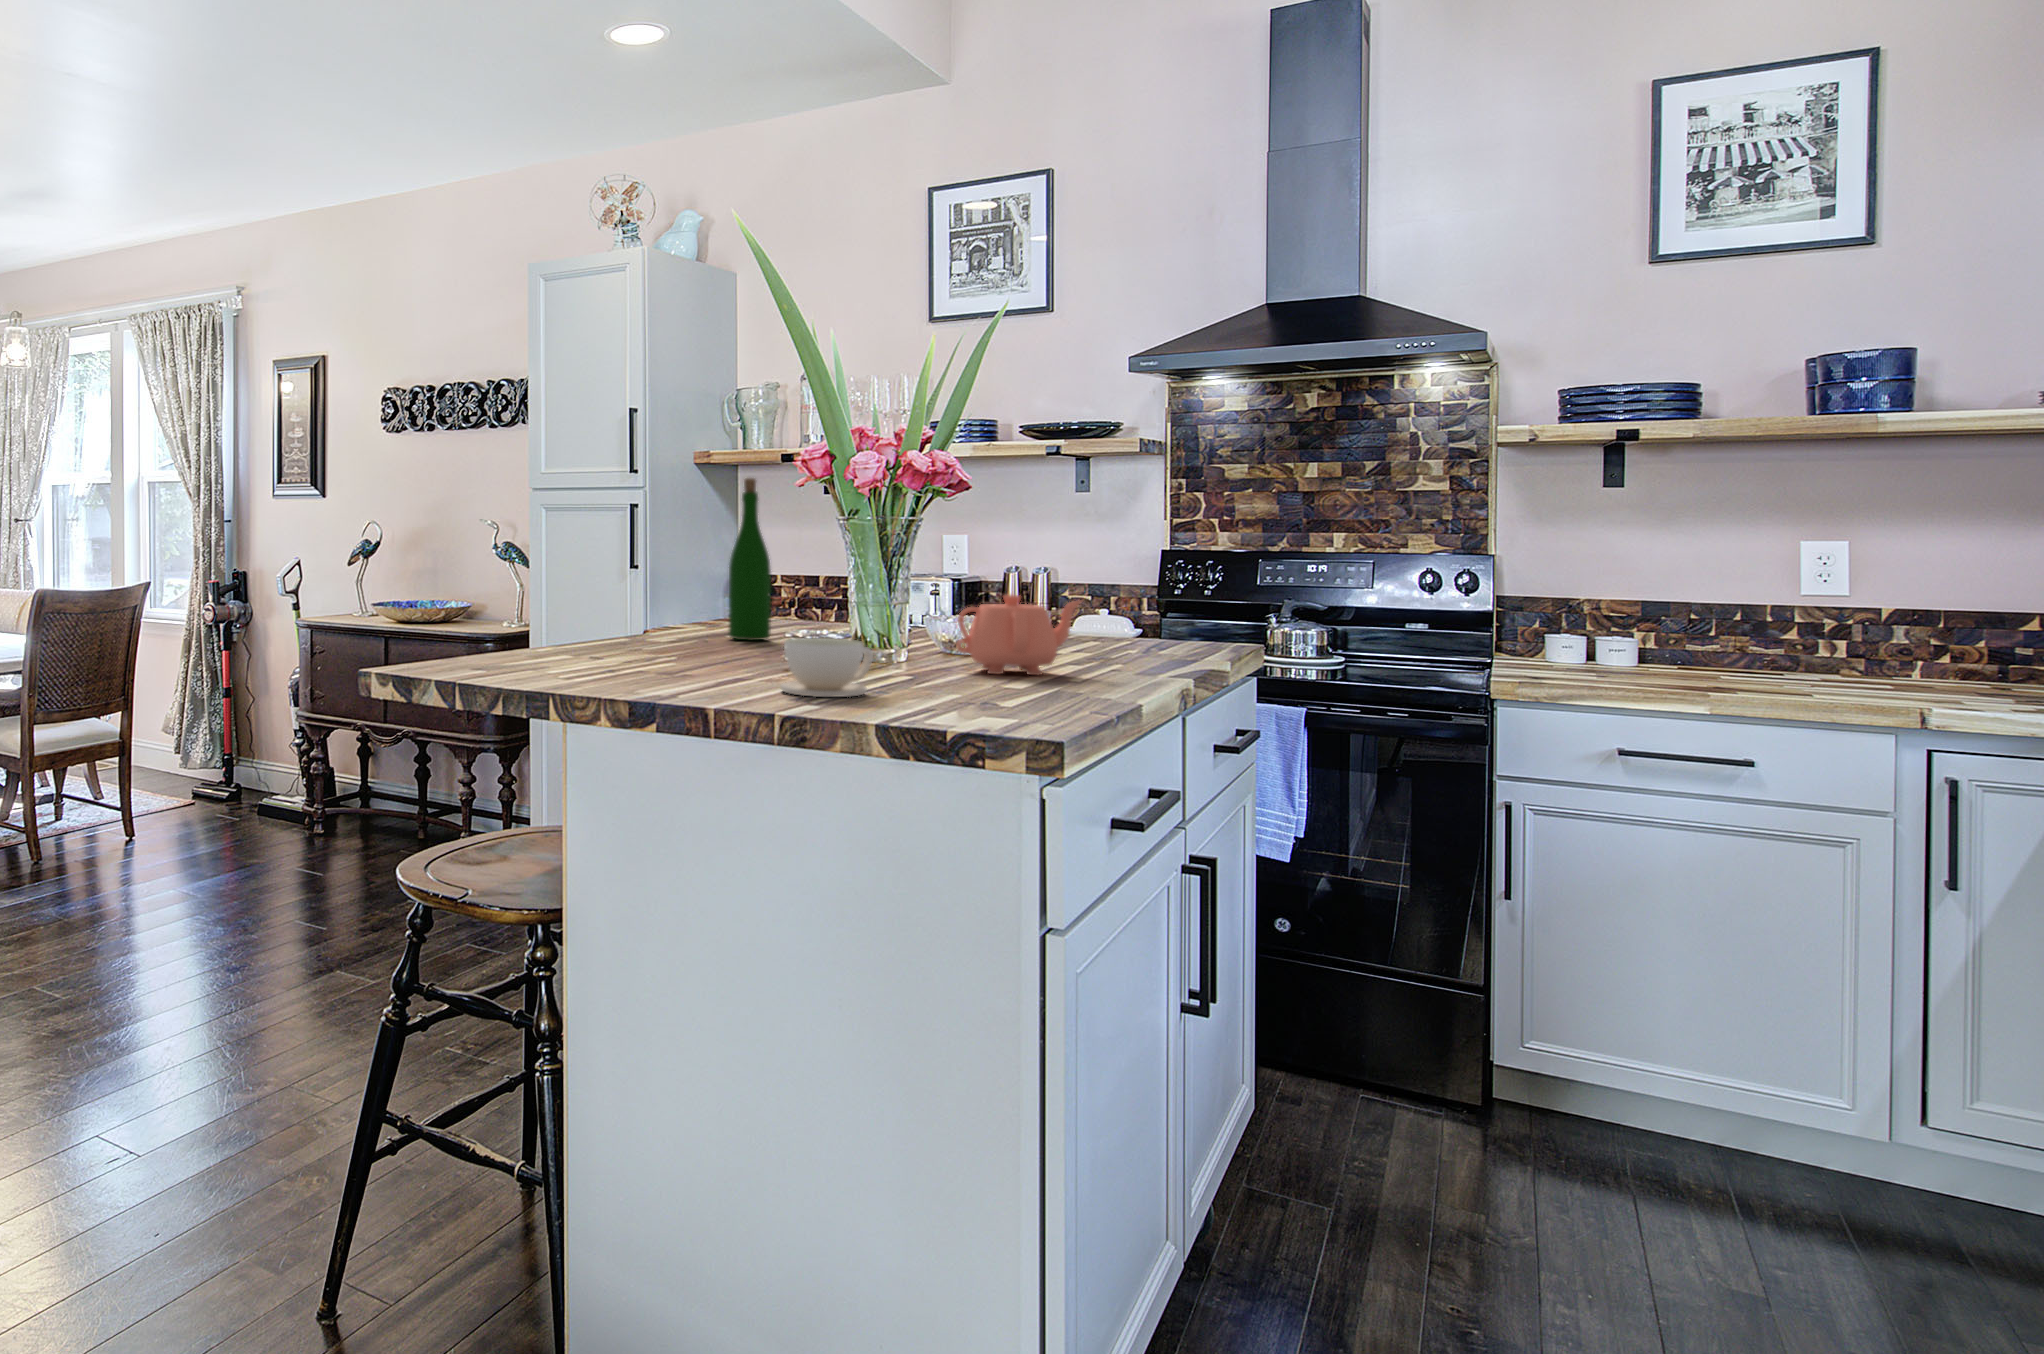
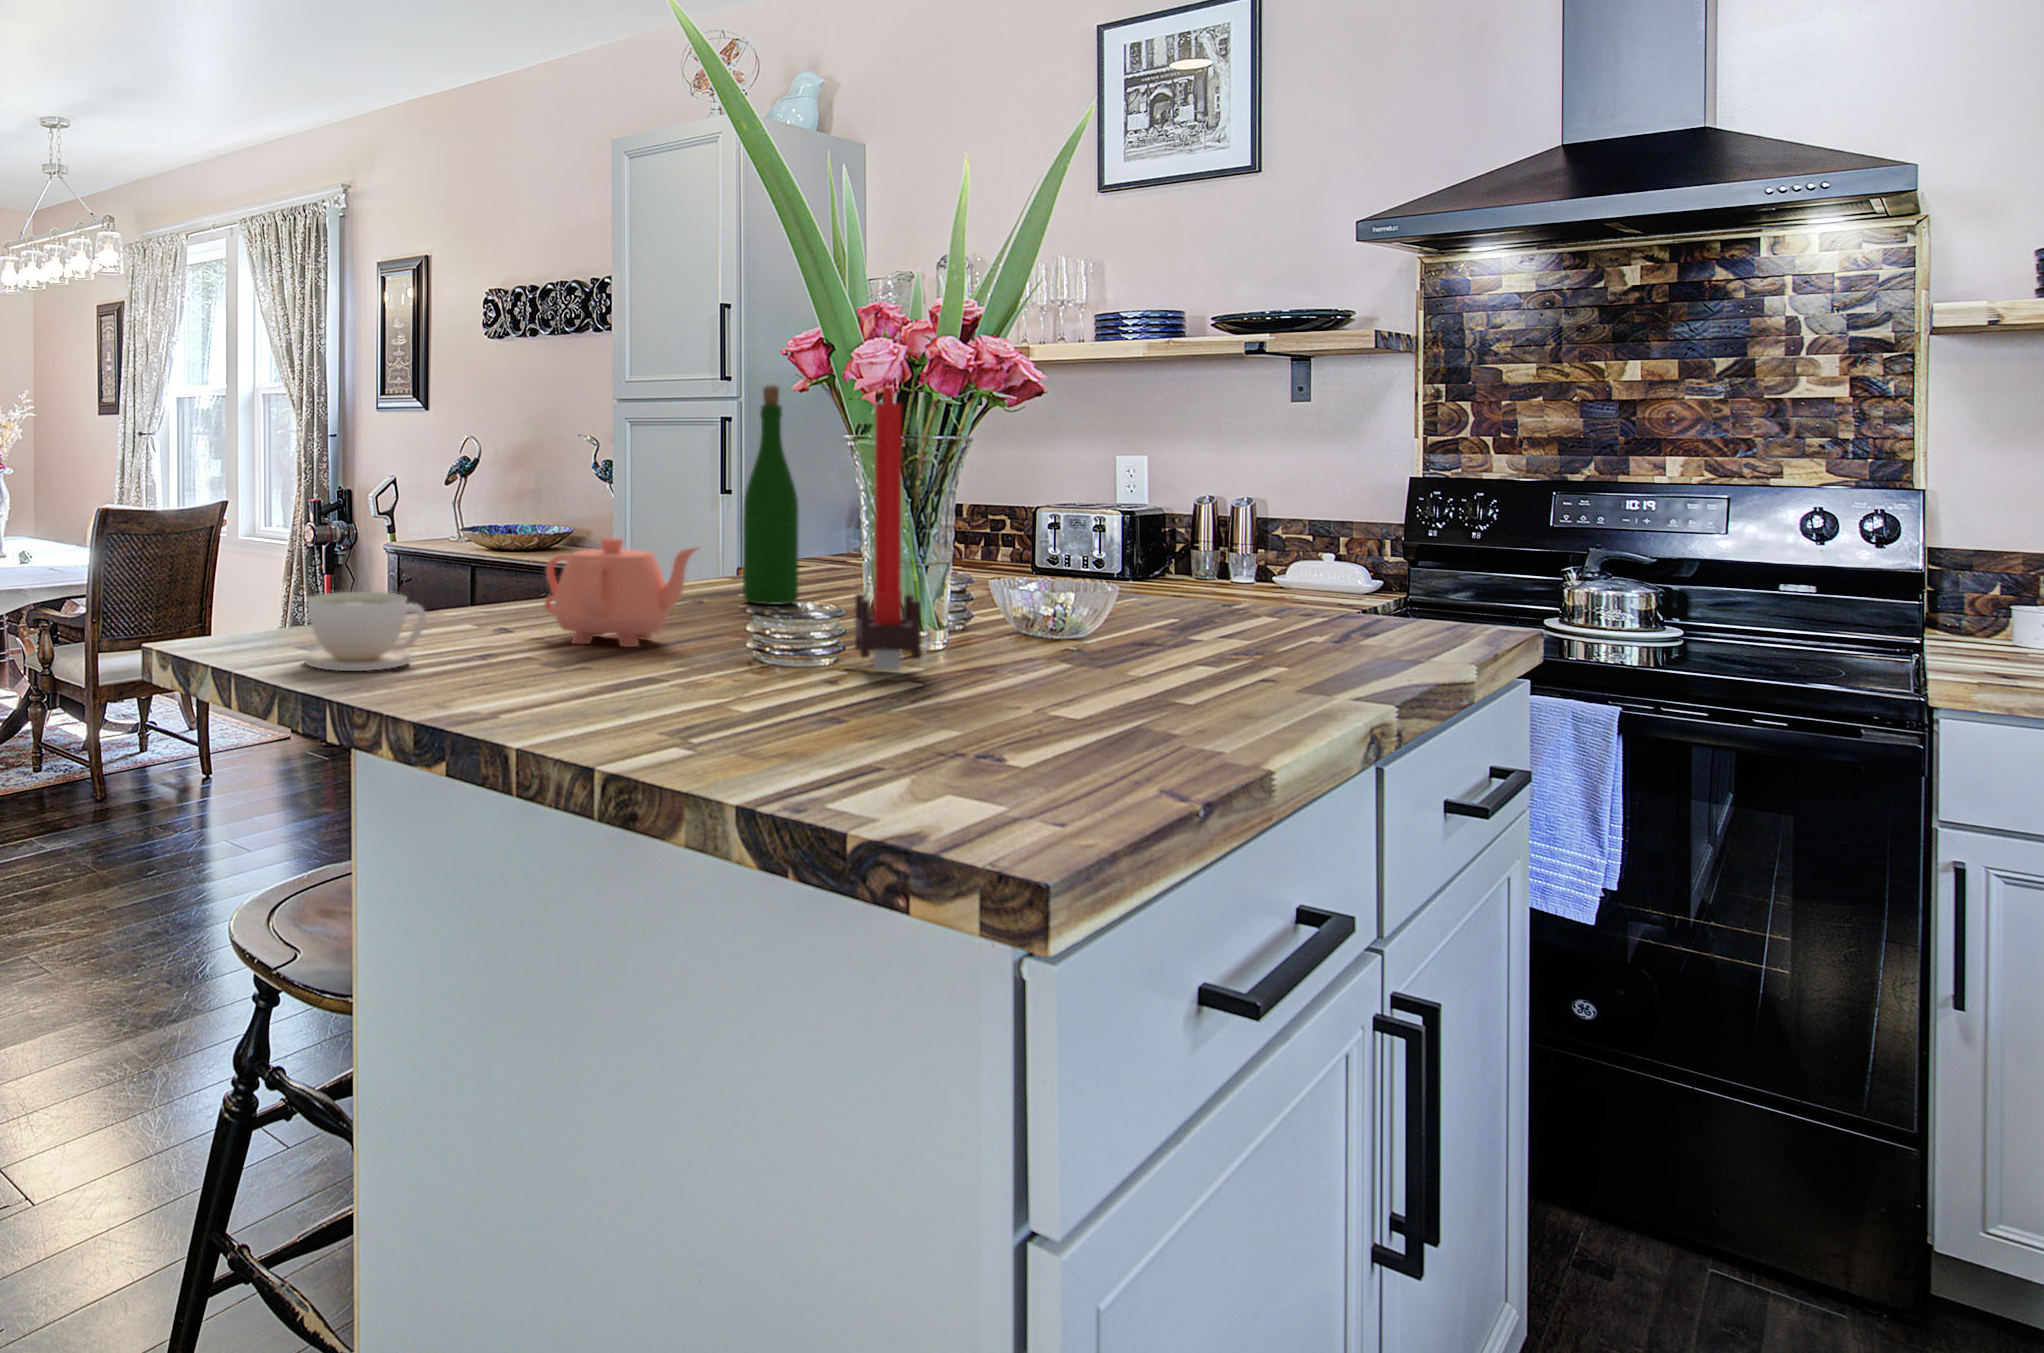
candle: none [860,479,910,671] -> present [855,387,921,671]
teapot: present [956,594,1081,675] -> present [545,538,700,647]
coffee cup: present [781,638,873,697] -> present [304,592,426,671]

